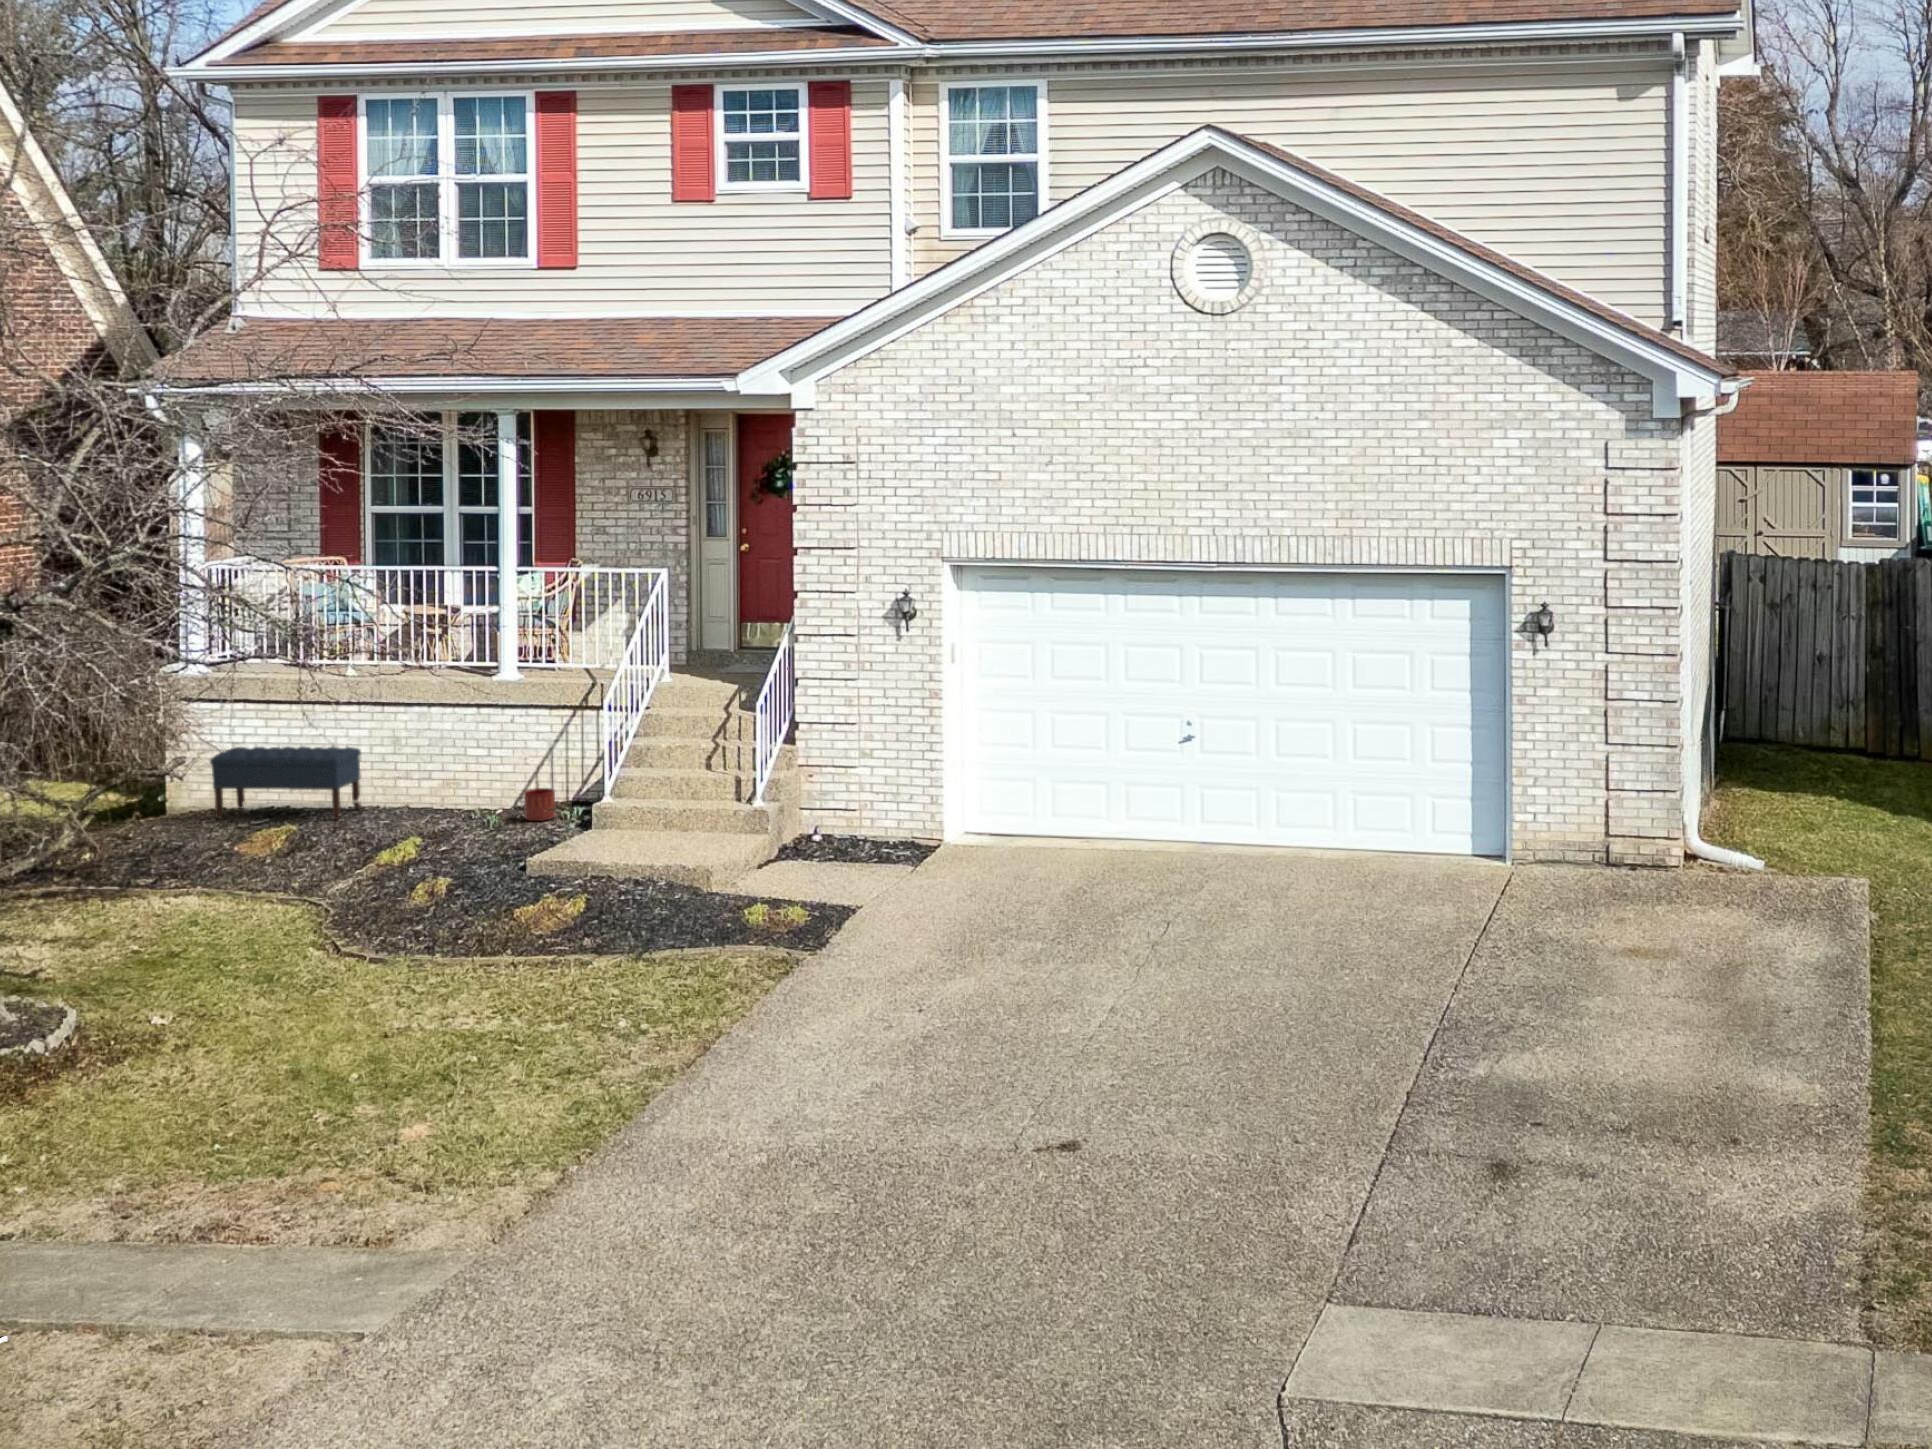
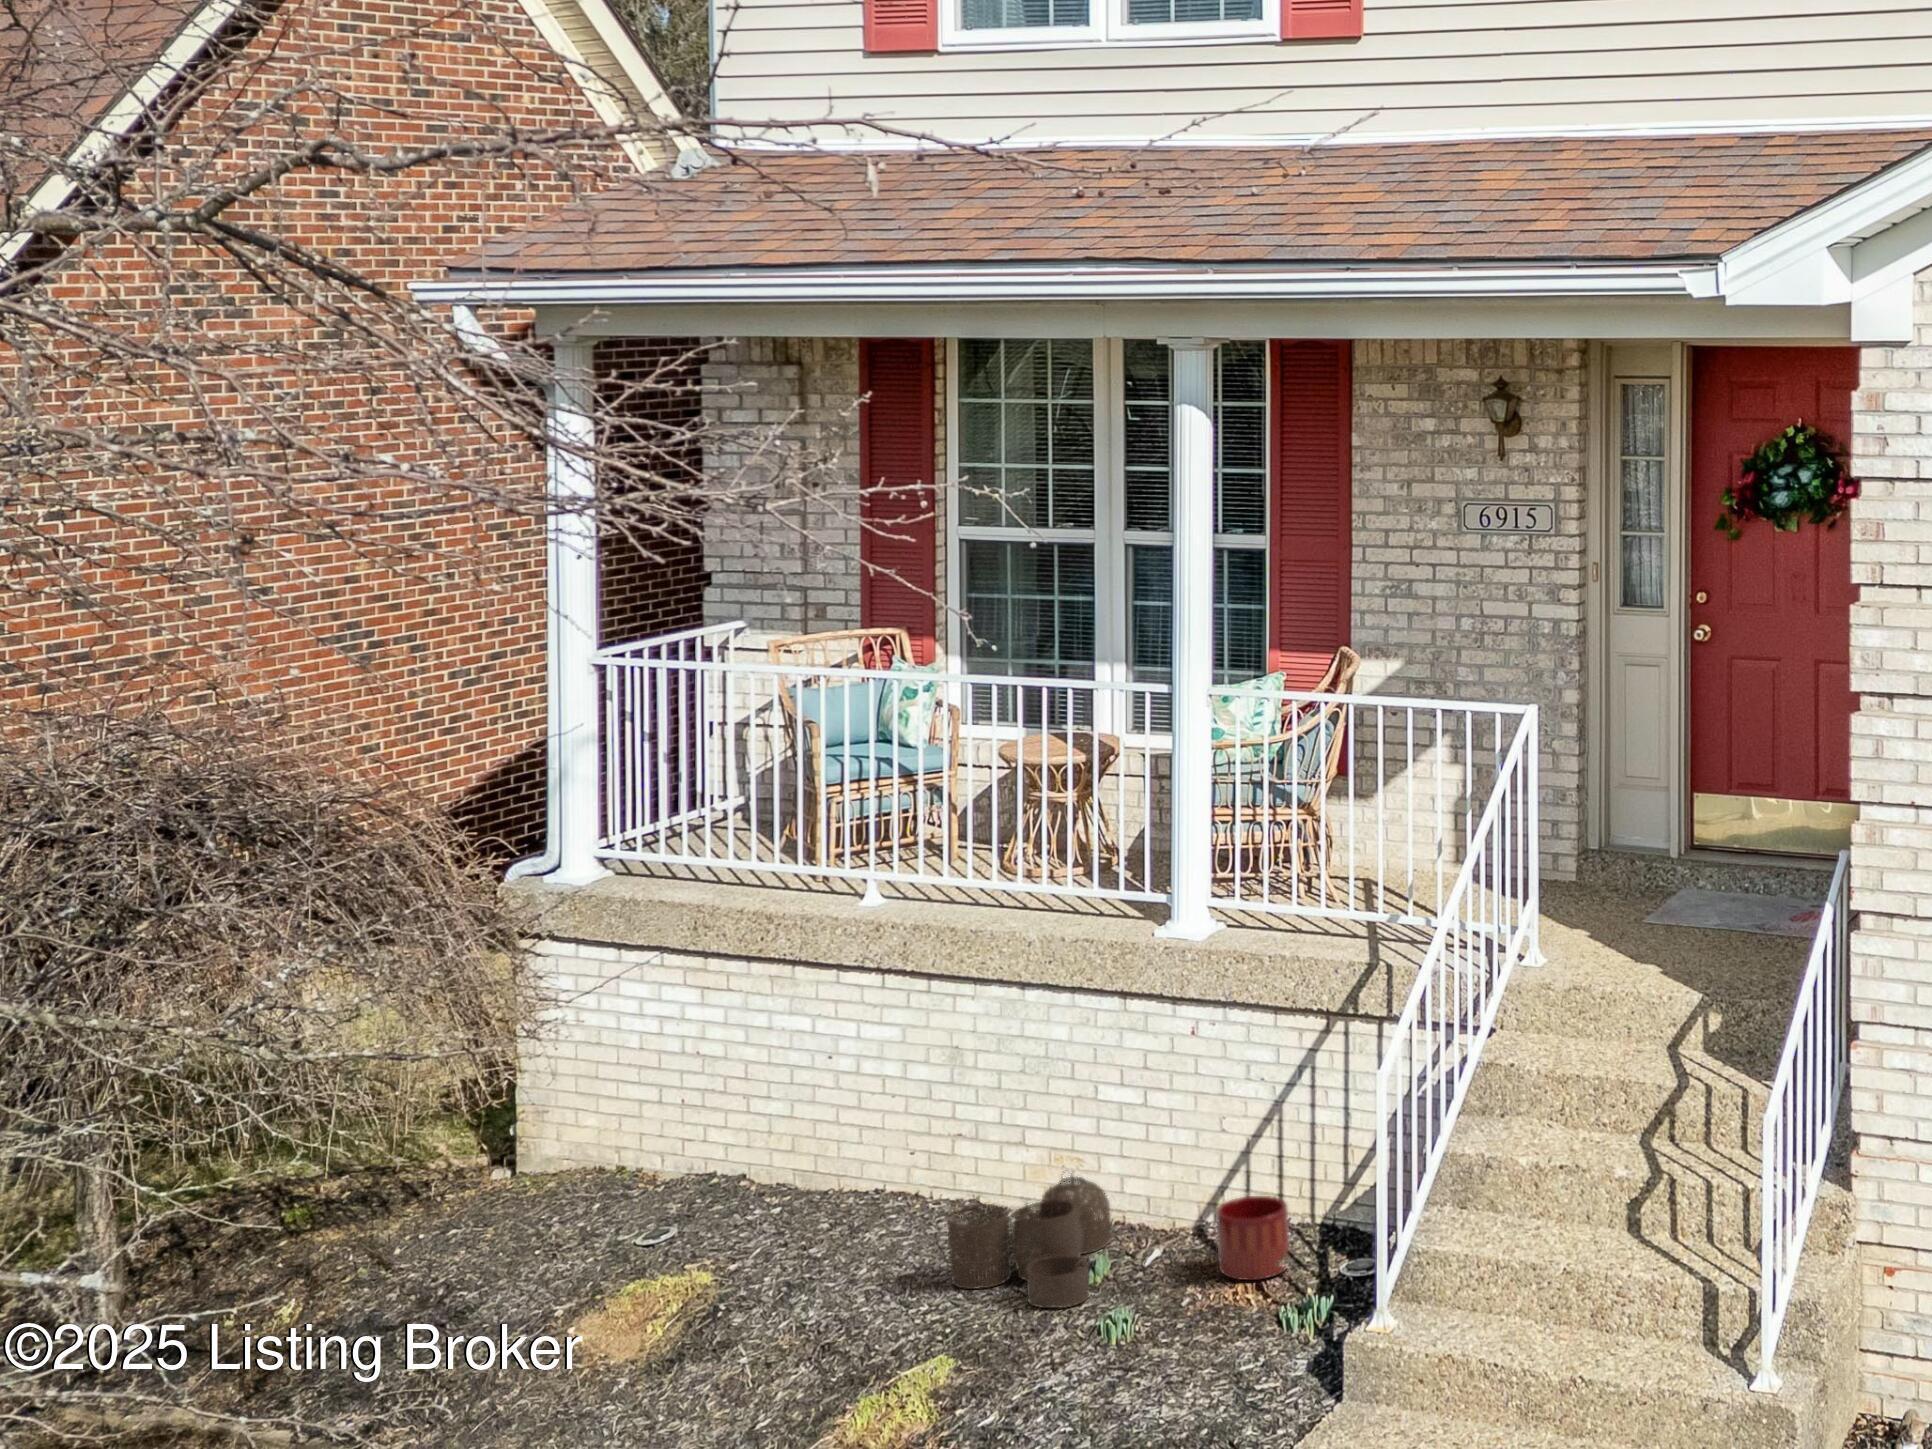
bench: present [210,747,361,820] -> none [569,1053,888,1240]
woven basket: none [403,784,472,832] -> present [946,1172,1111,1308]

